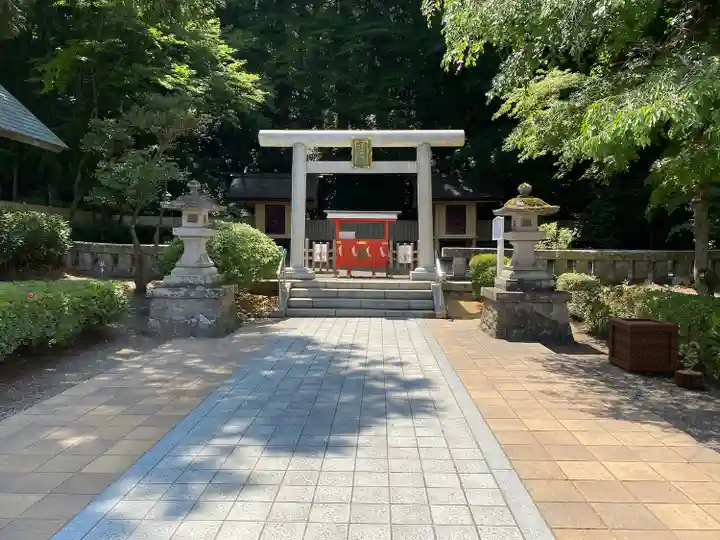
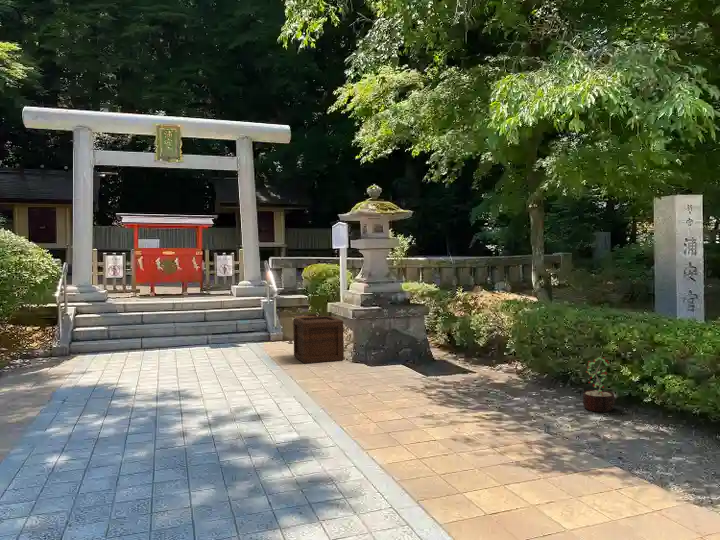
wooden crate: present [608,318,679,372] -> present [293,316,344,364]

